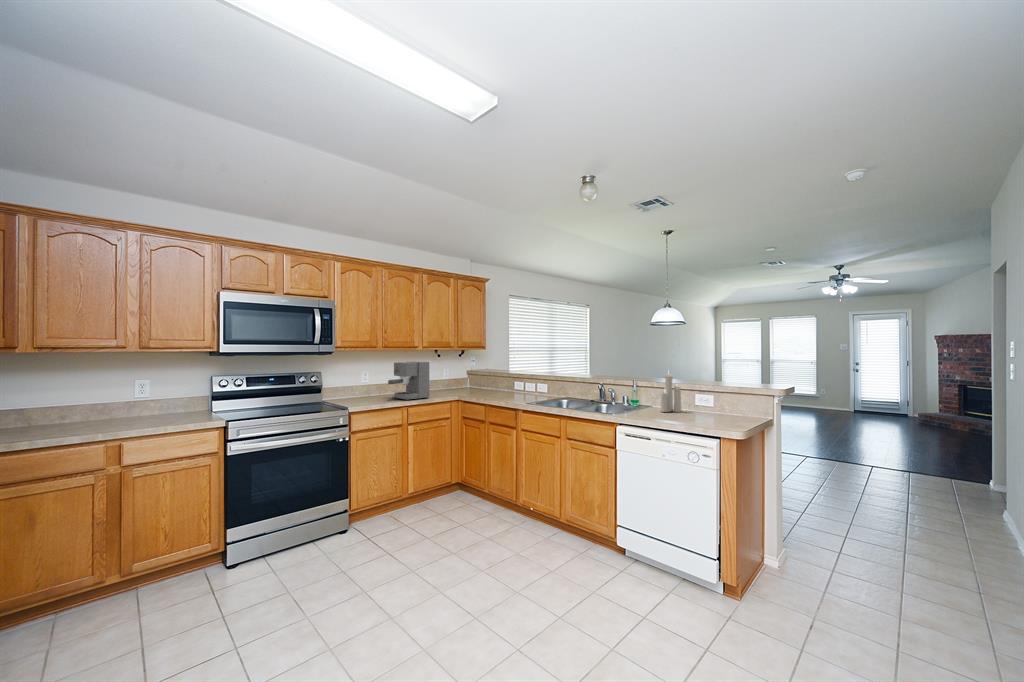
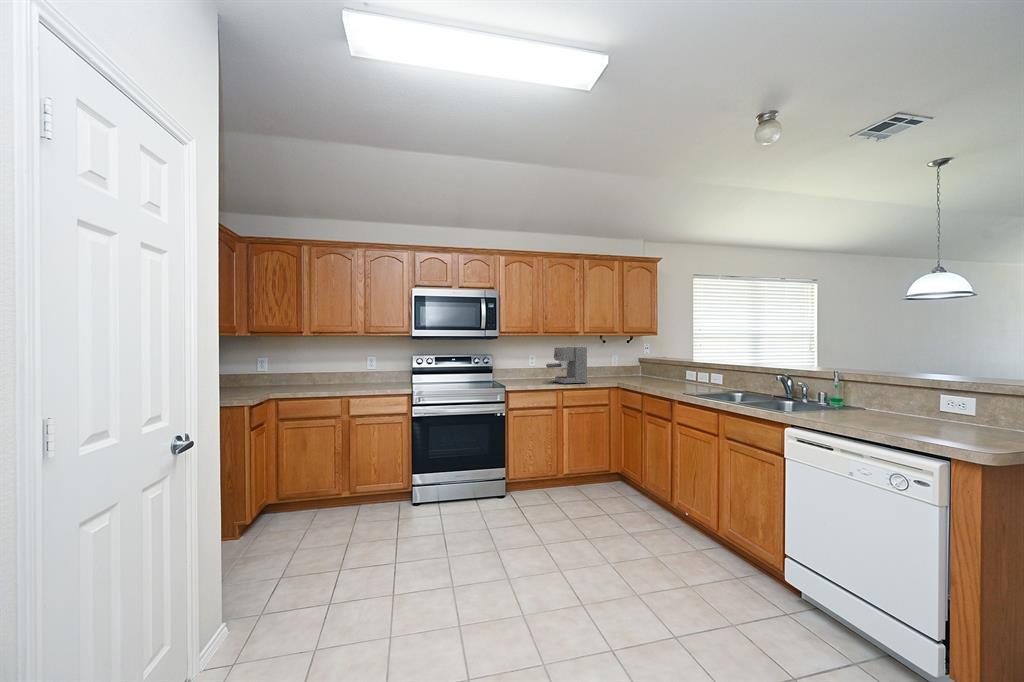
candle: present [661,374,681,412] -> none [868,354,908,419]

